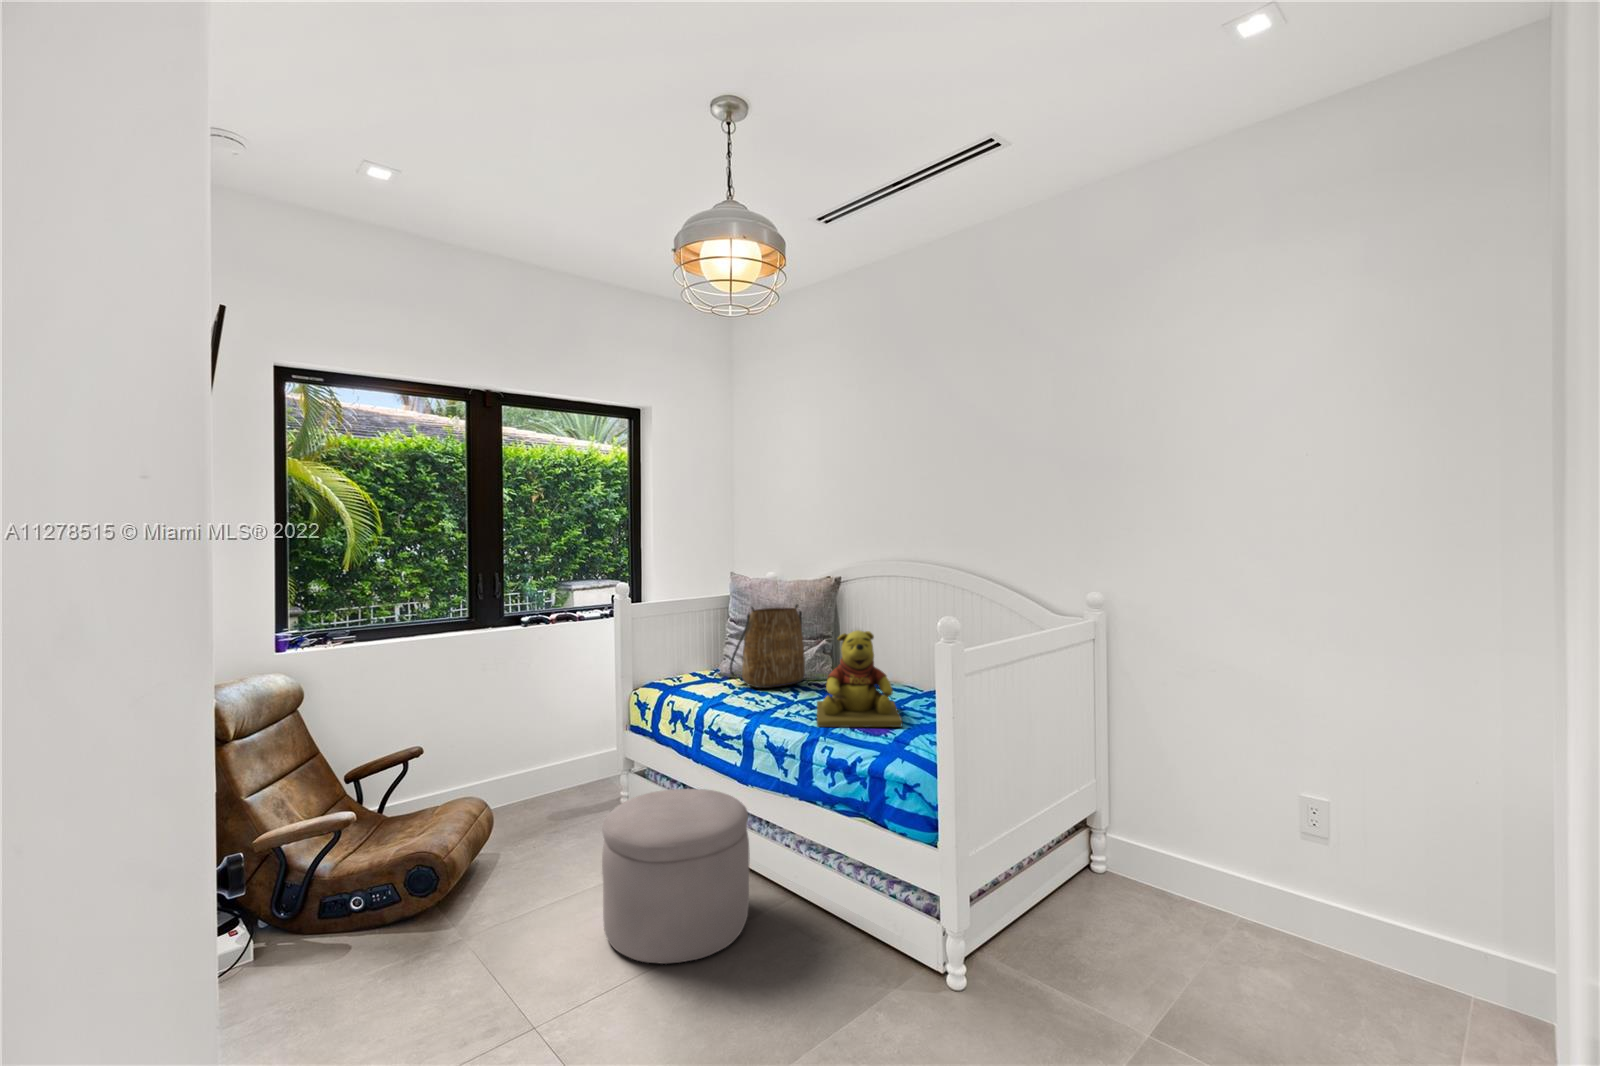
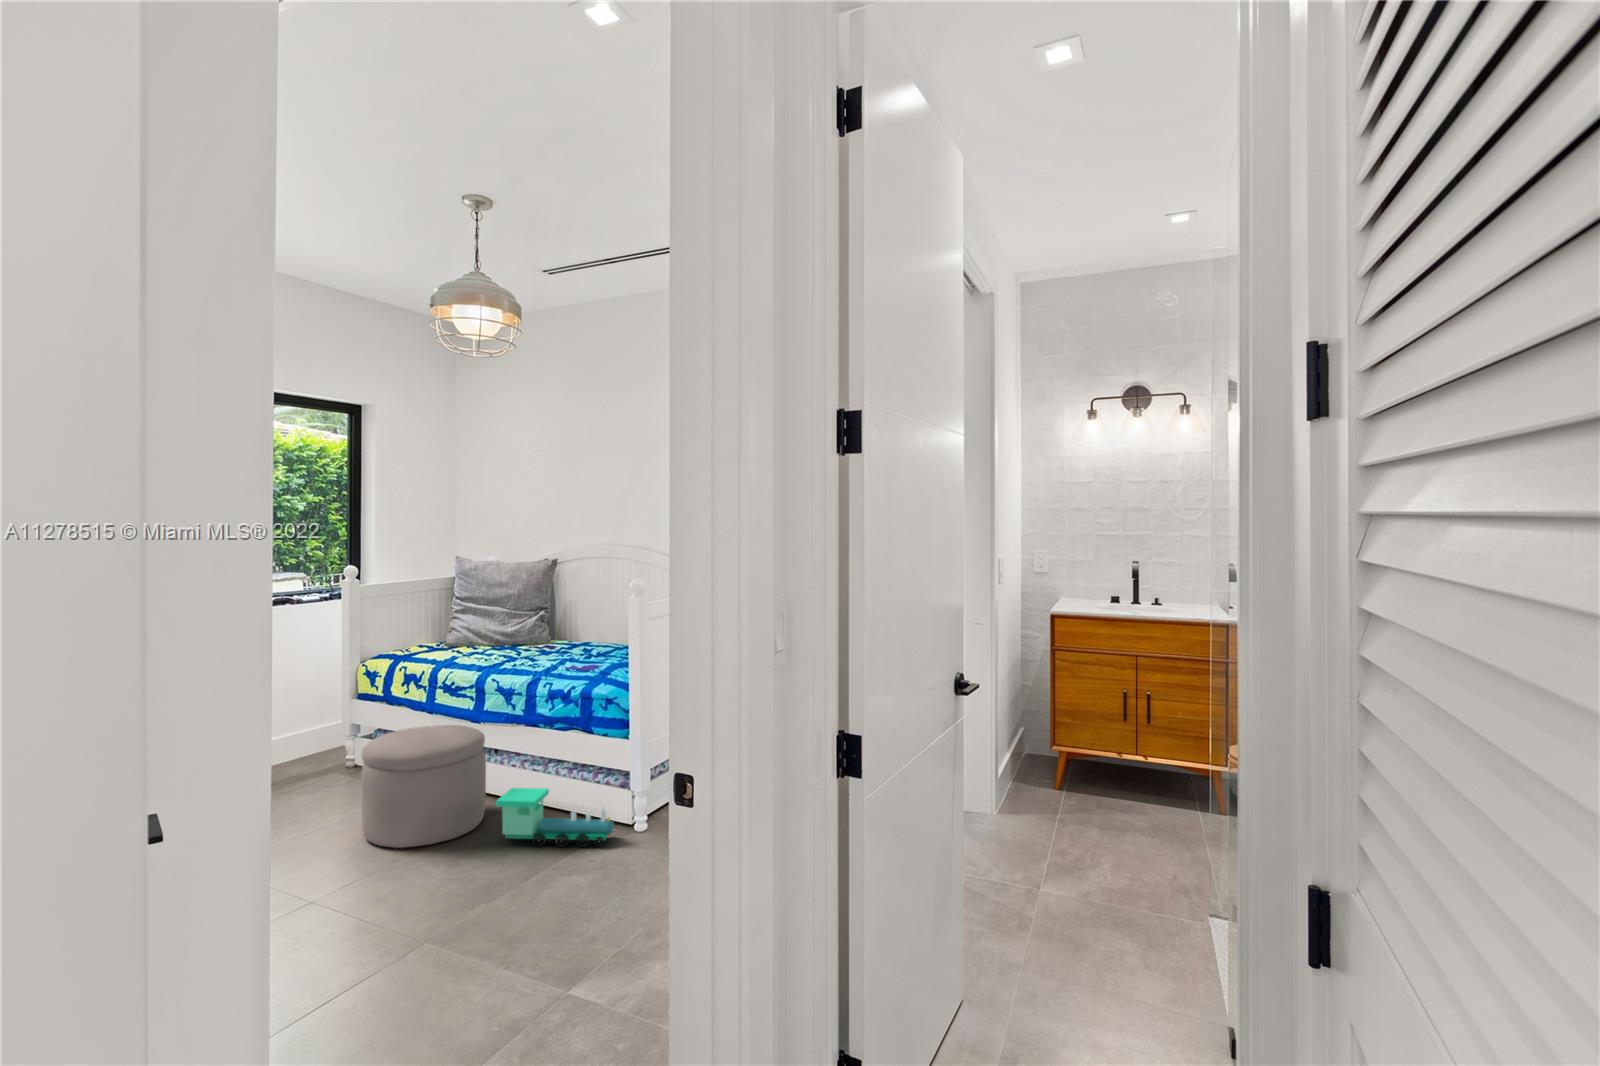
tote bag: present [730,604,805,688] -> none [457,582,525,653]
teddy bear: present [817,630,902,727] -> none [538,599,606,673]
toy train: none [755,898,922,1019] -> present [496,788,615,847]

